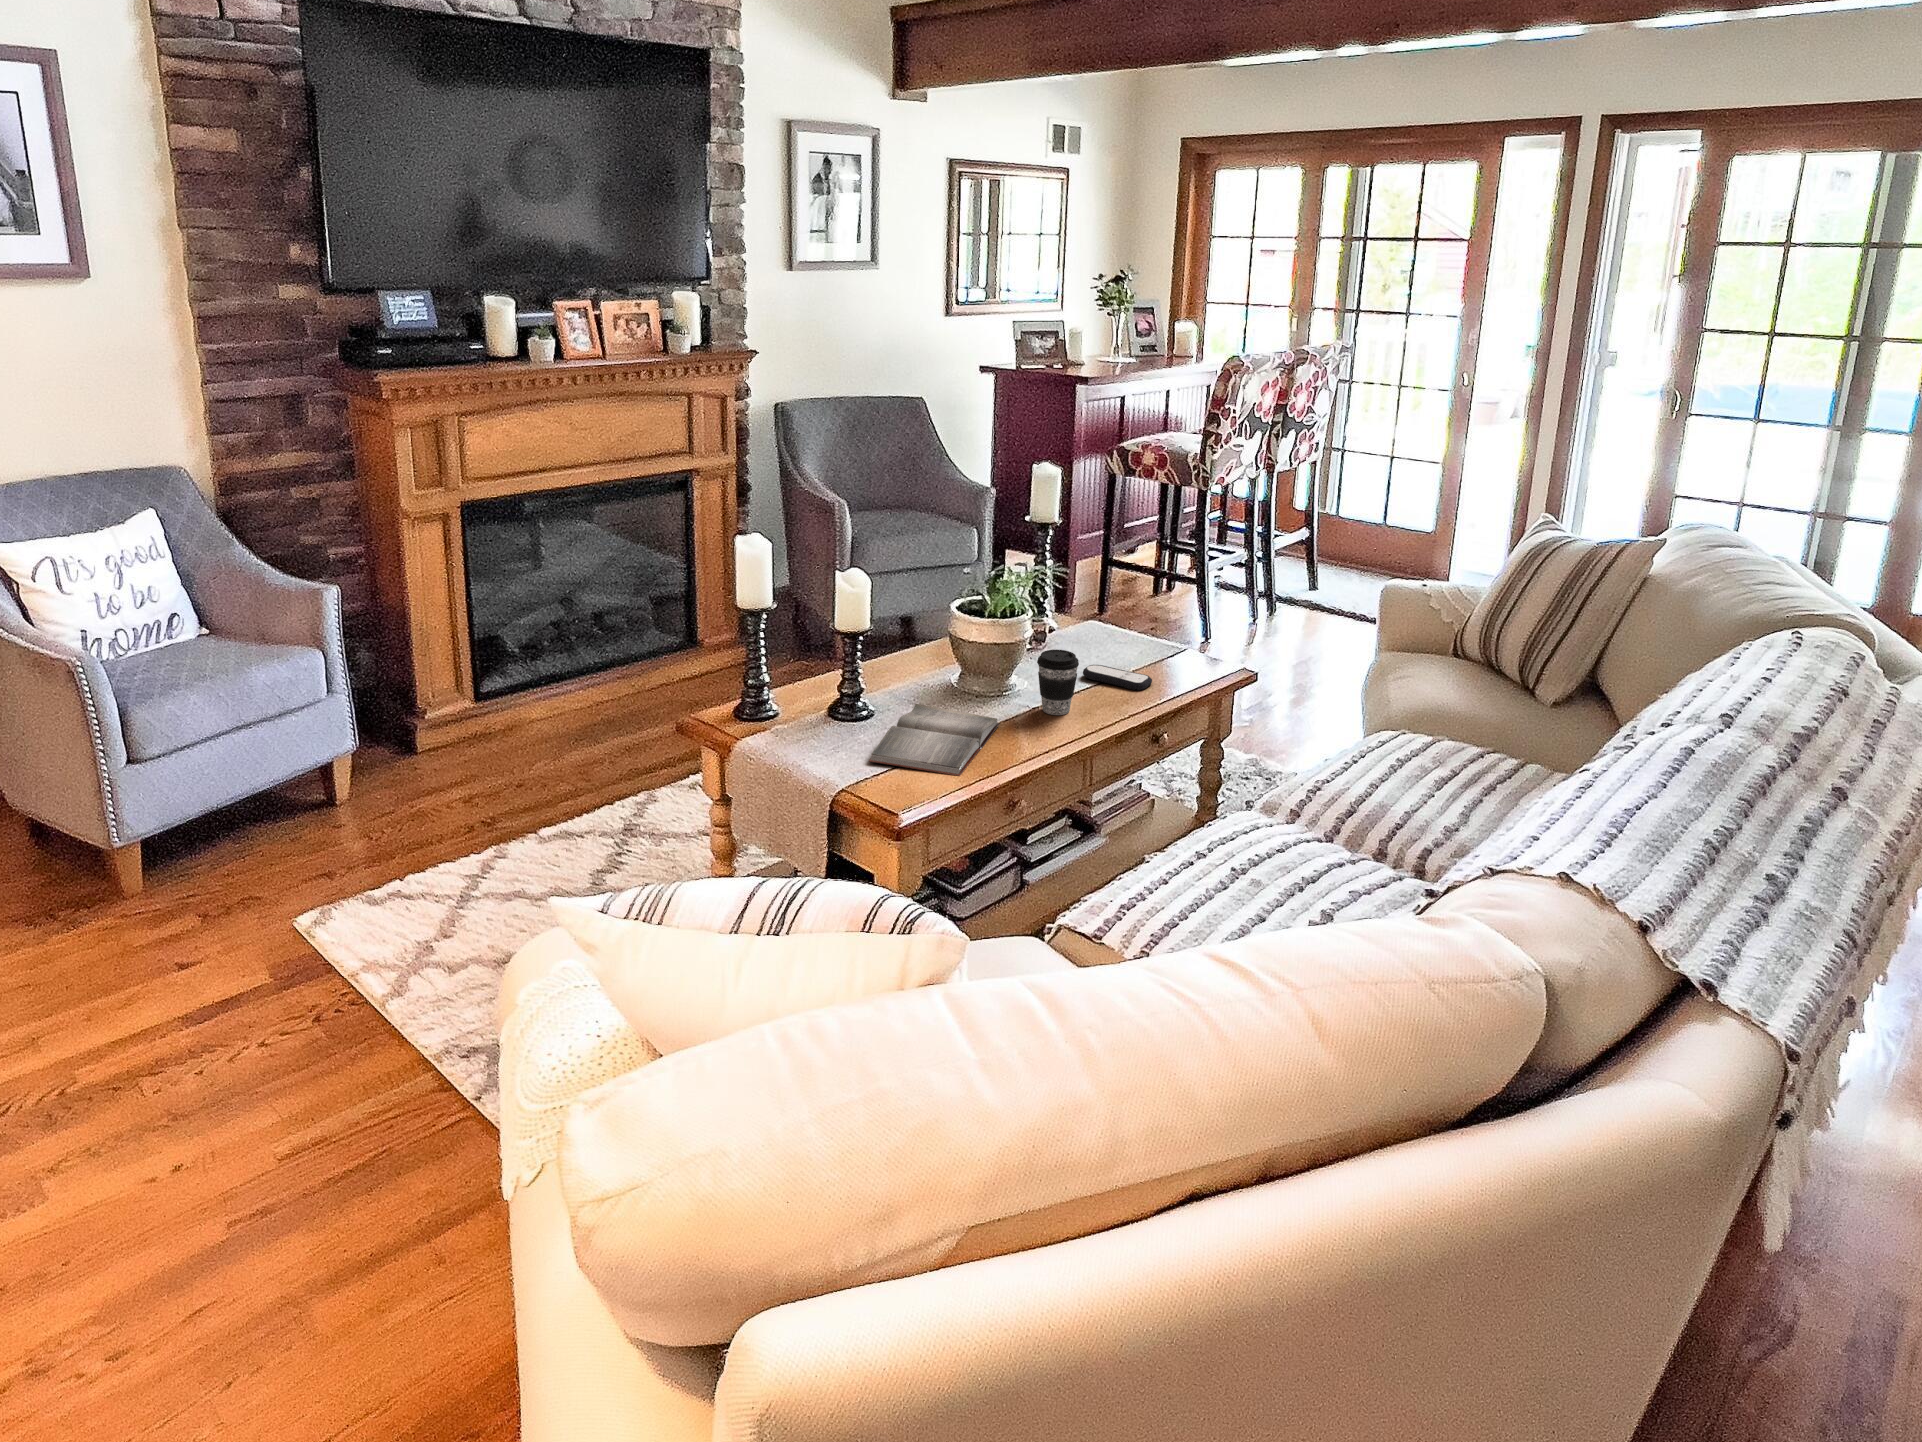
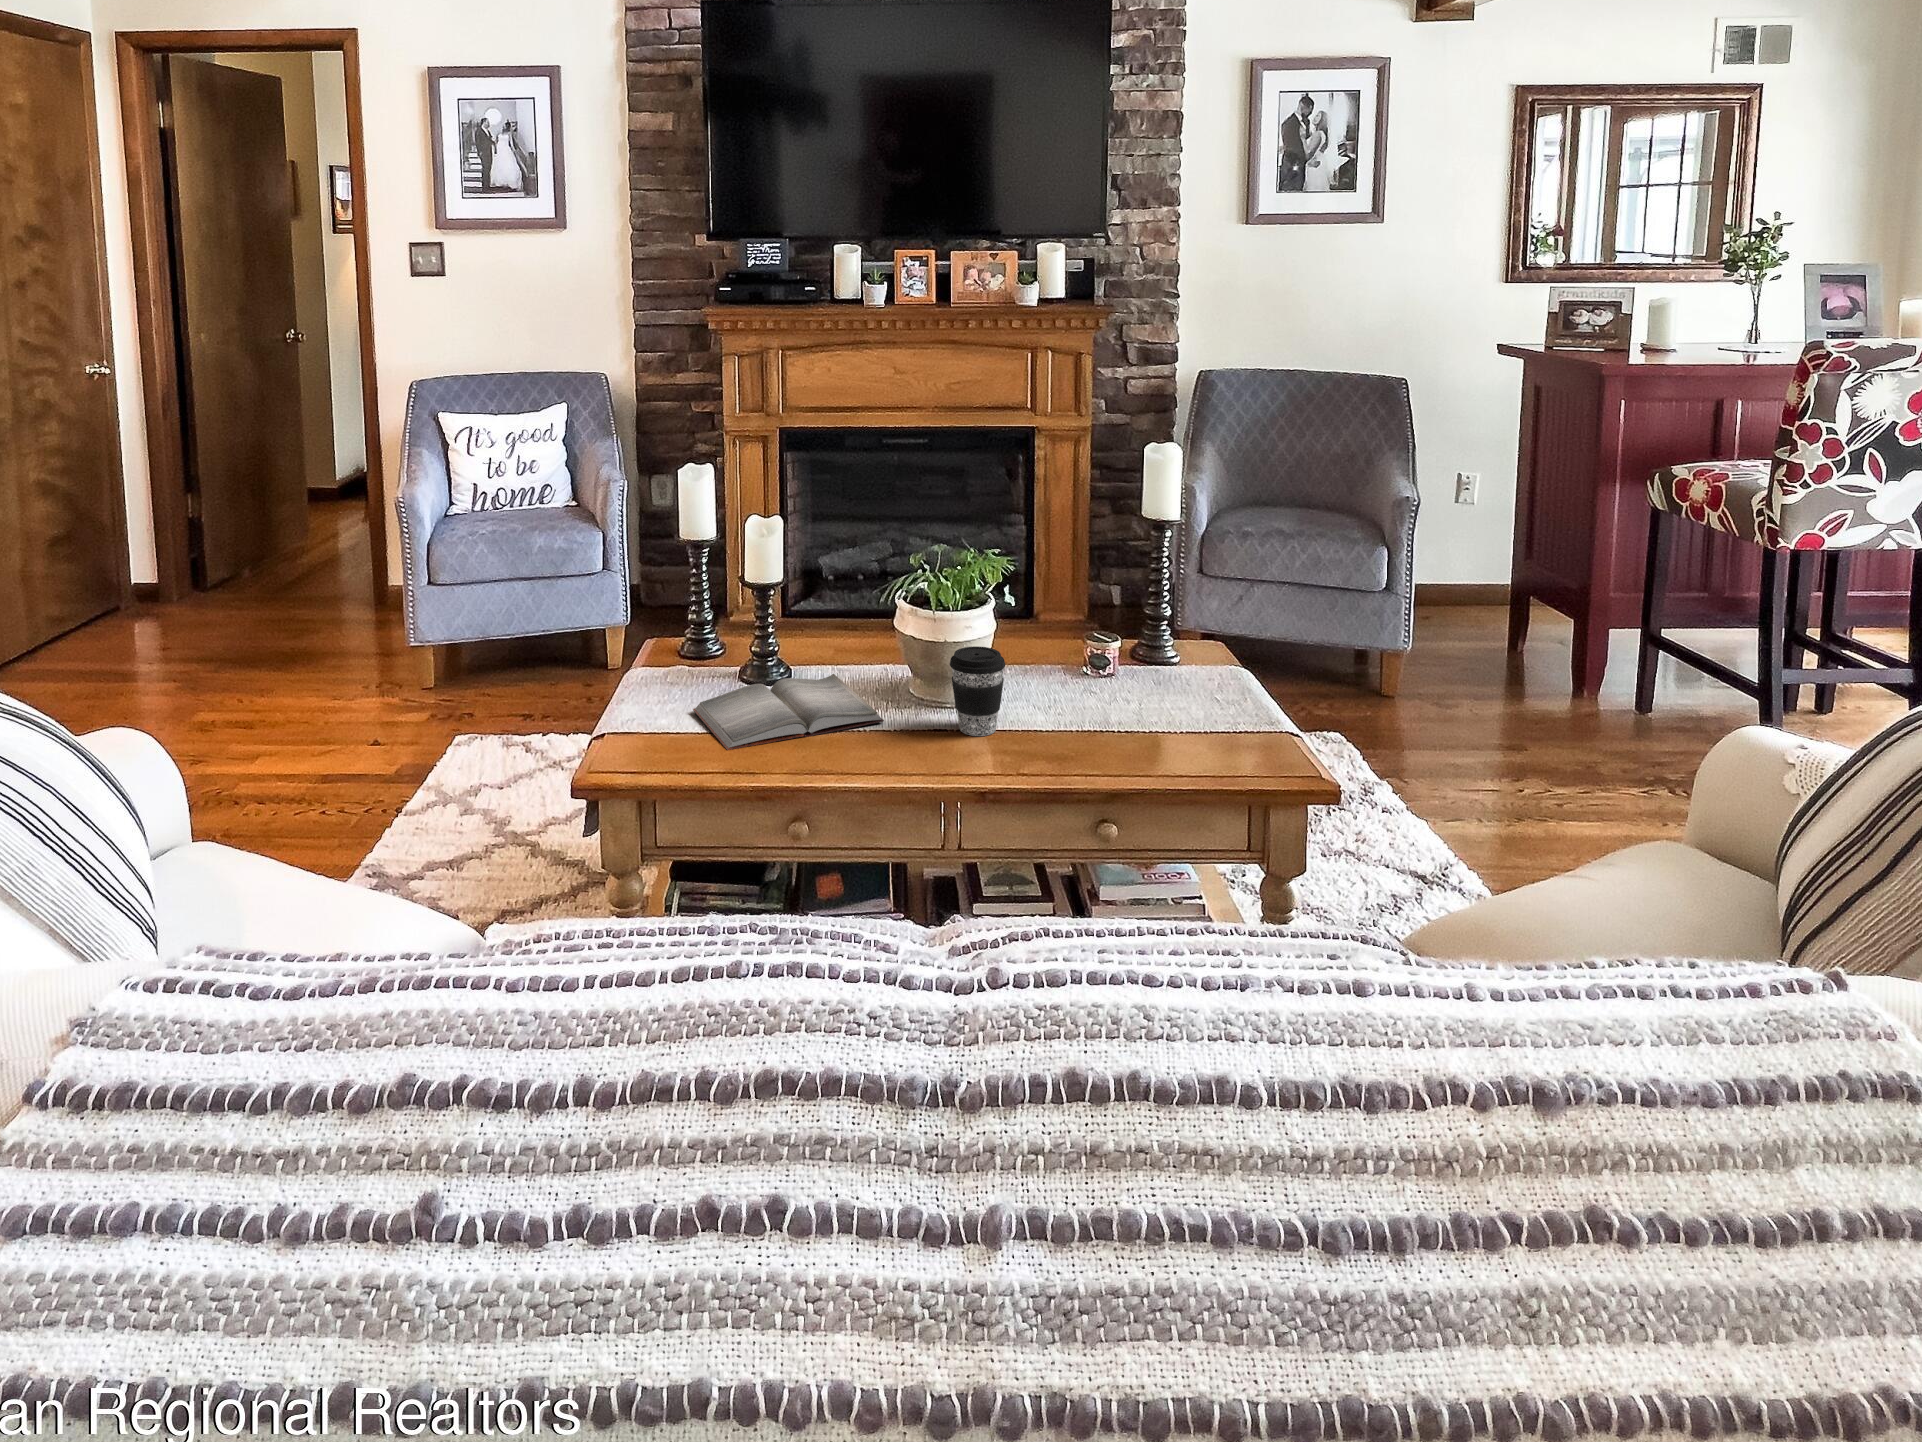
remote control: present [1083,665,1152,690] -> none [1095,697,1164,744]

